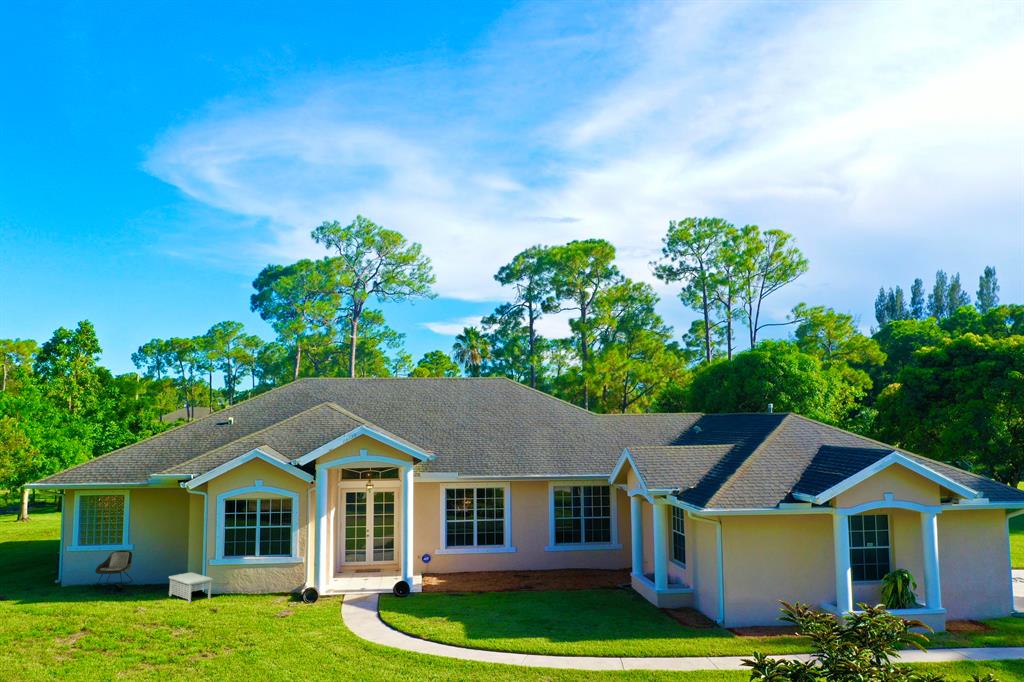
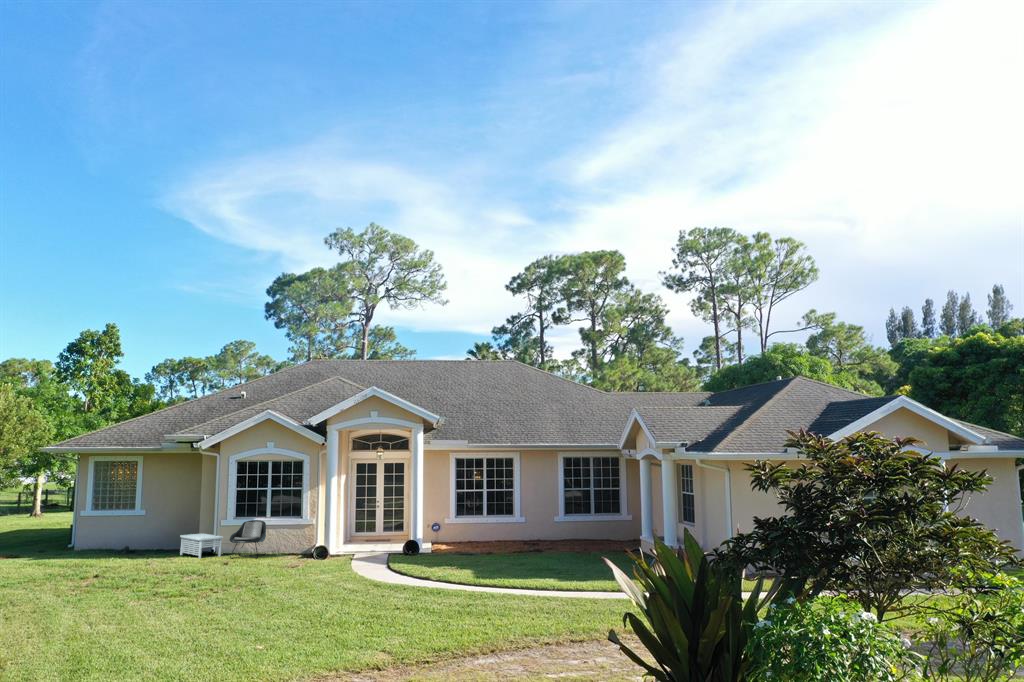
lounge chair: present [95,550,132,588] -> present [230,520,266,559]

